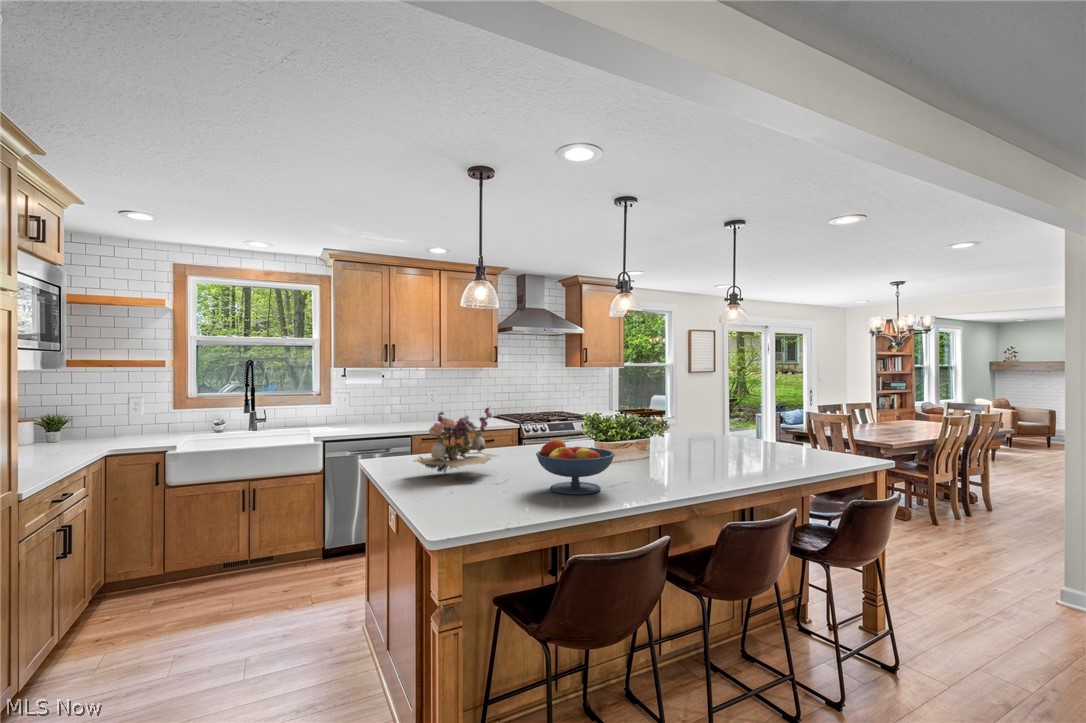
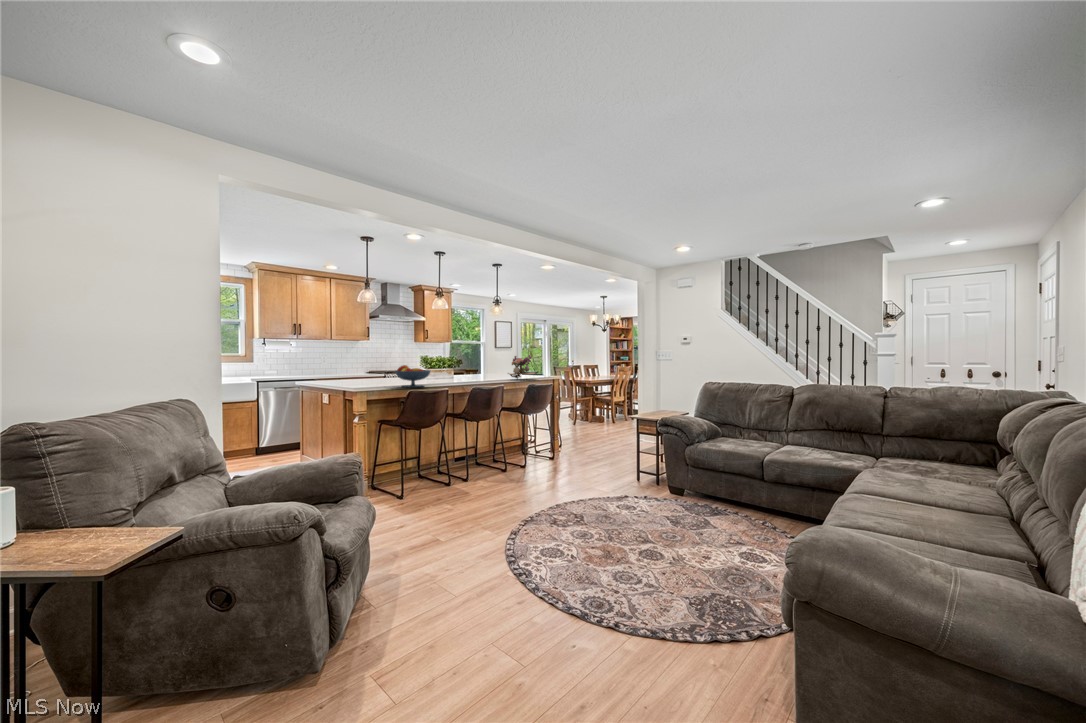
flower arrangement: present [415,407,498,474] -> present [508,355,535,379]

